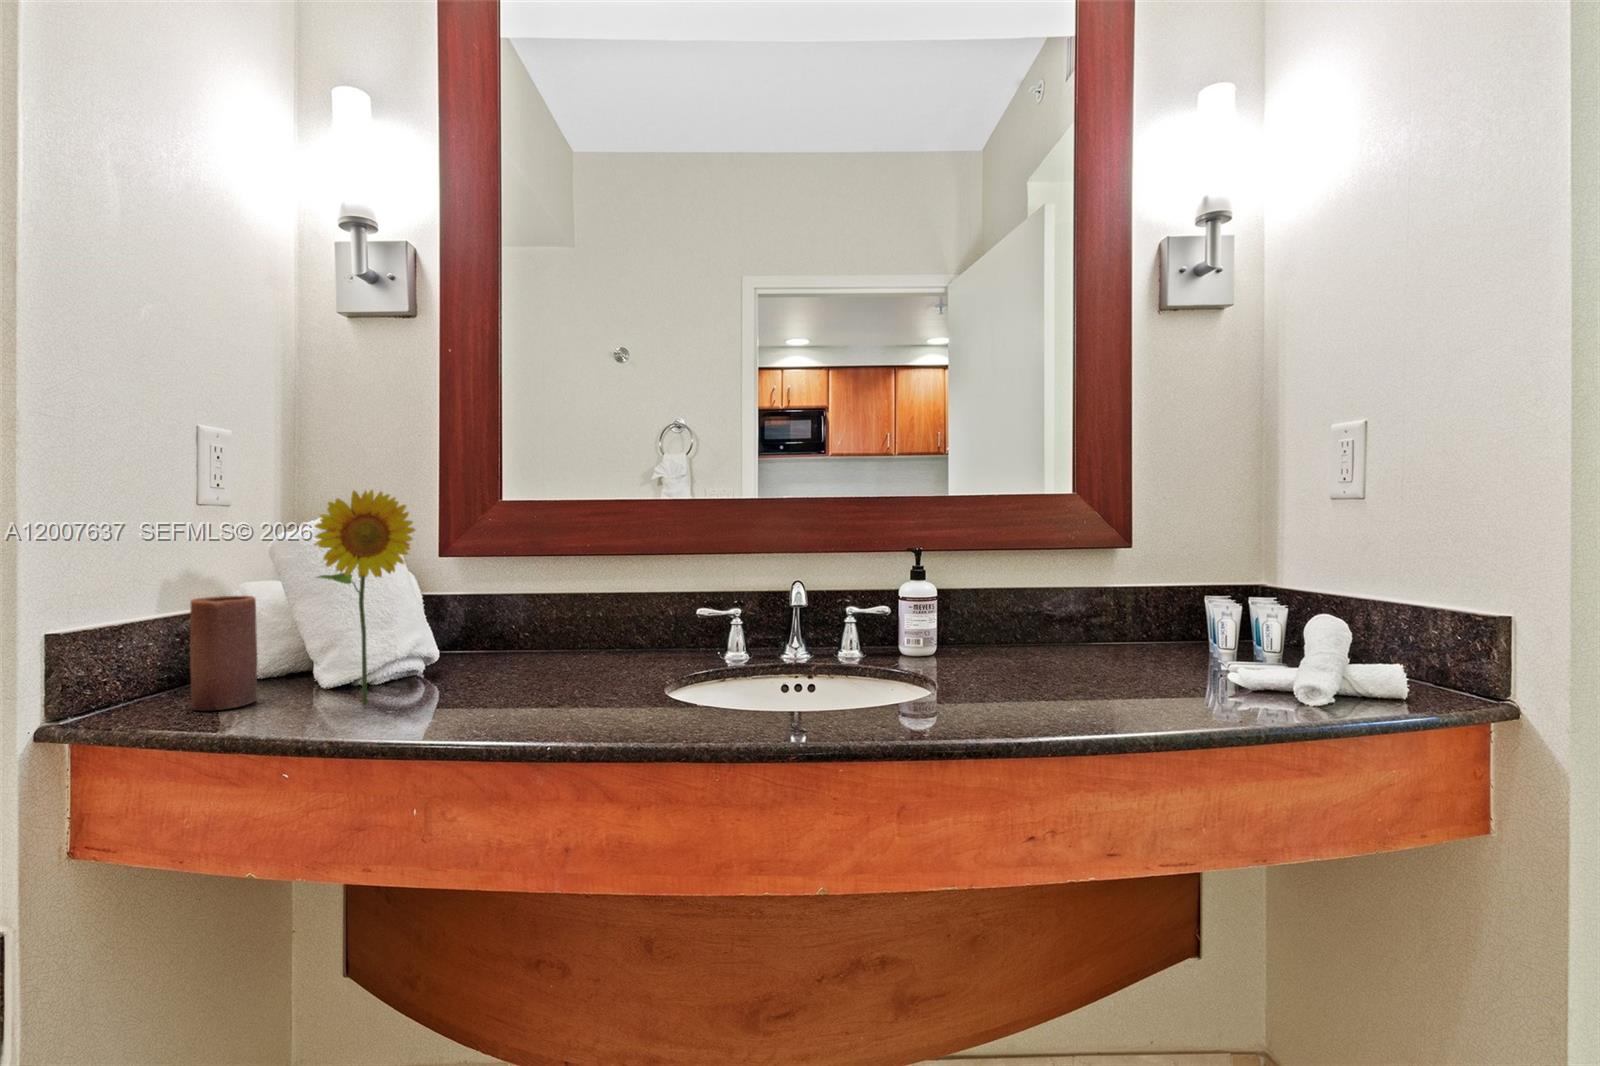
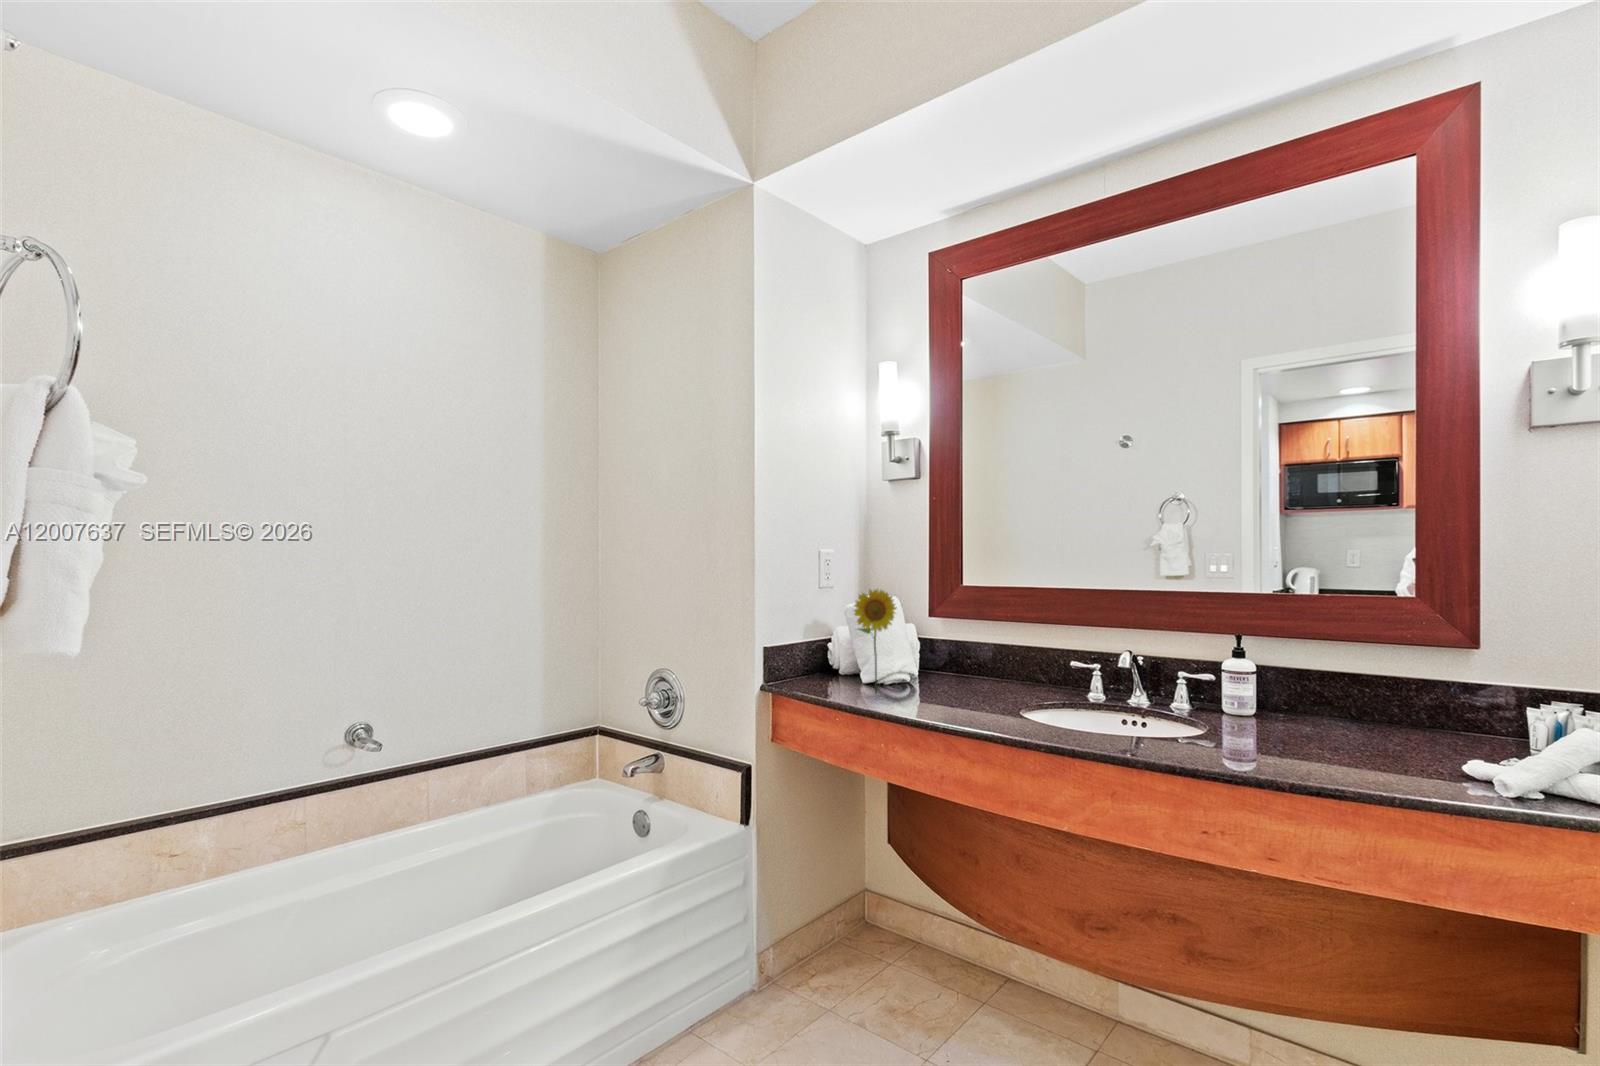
candle: present [190,596,257,711] -> none [812,635,836,688]

